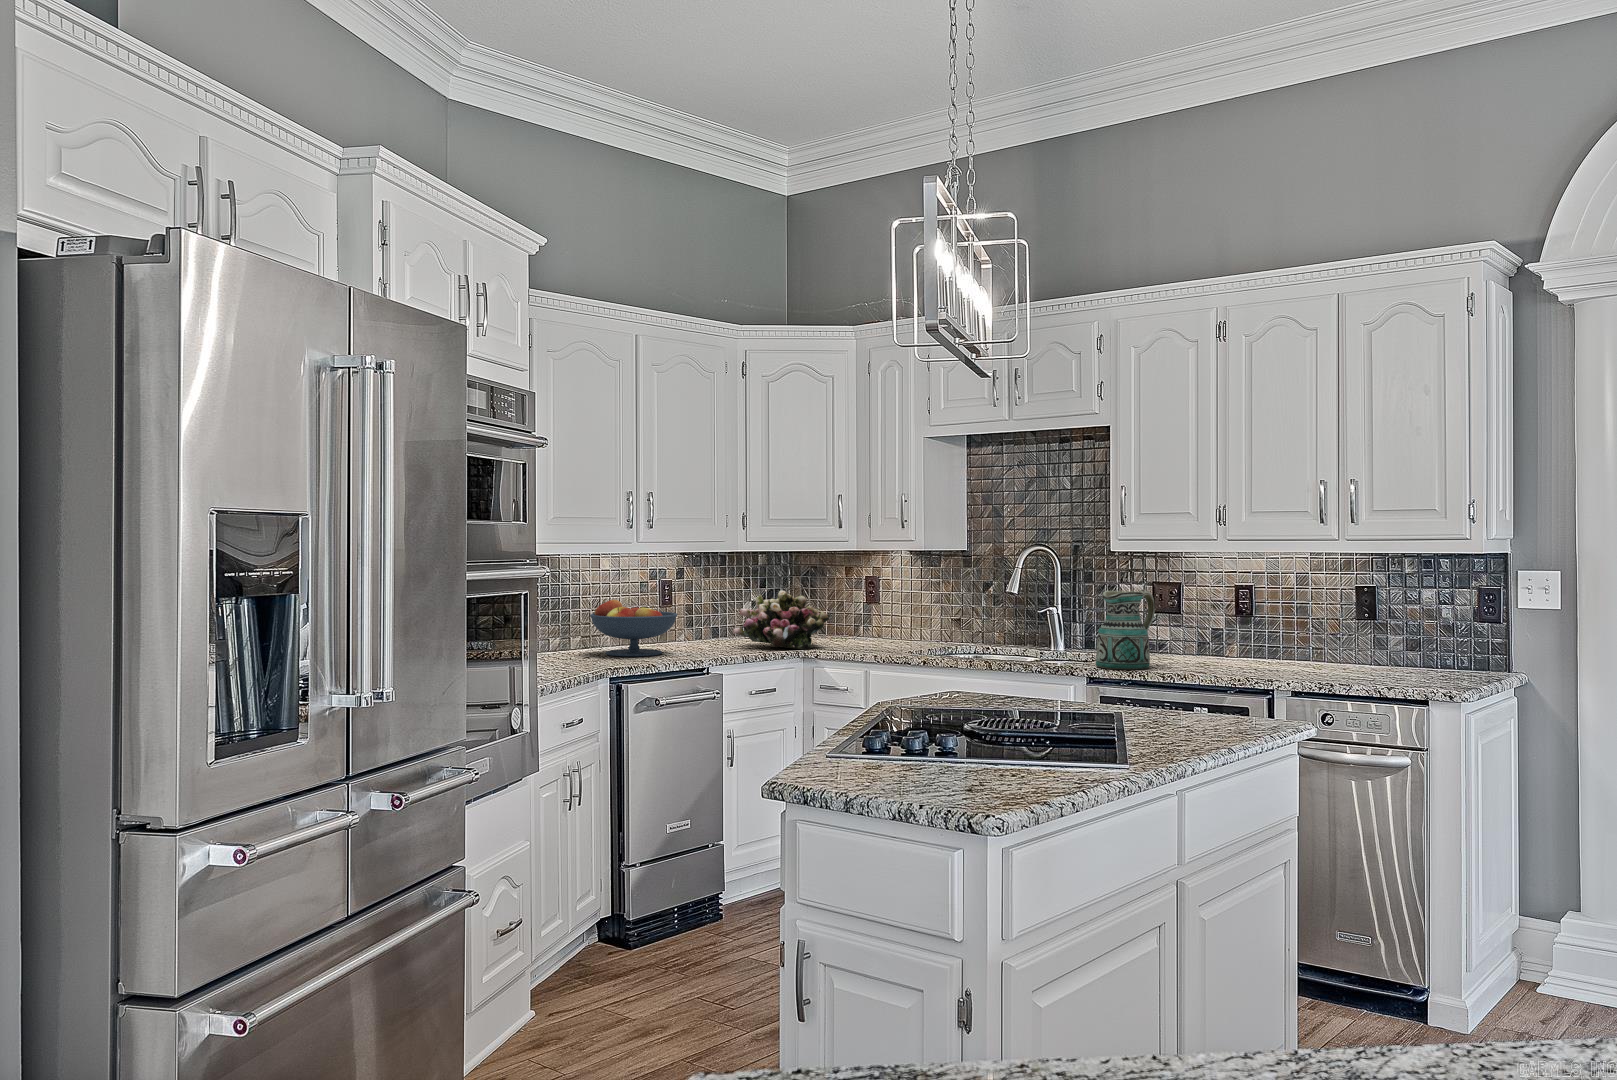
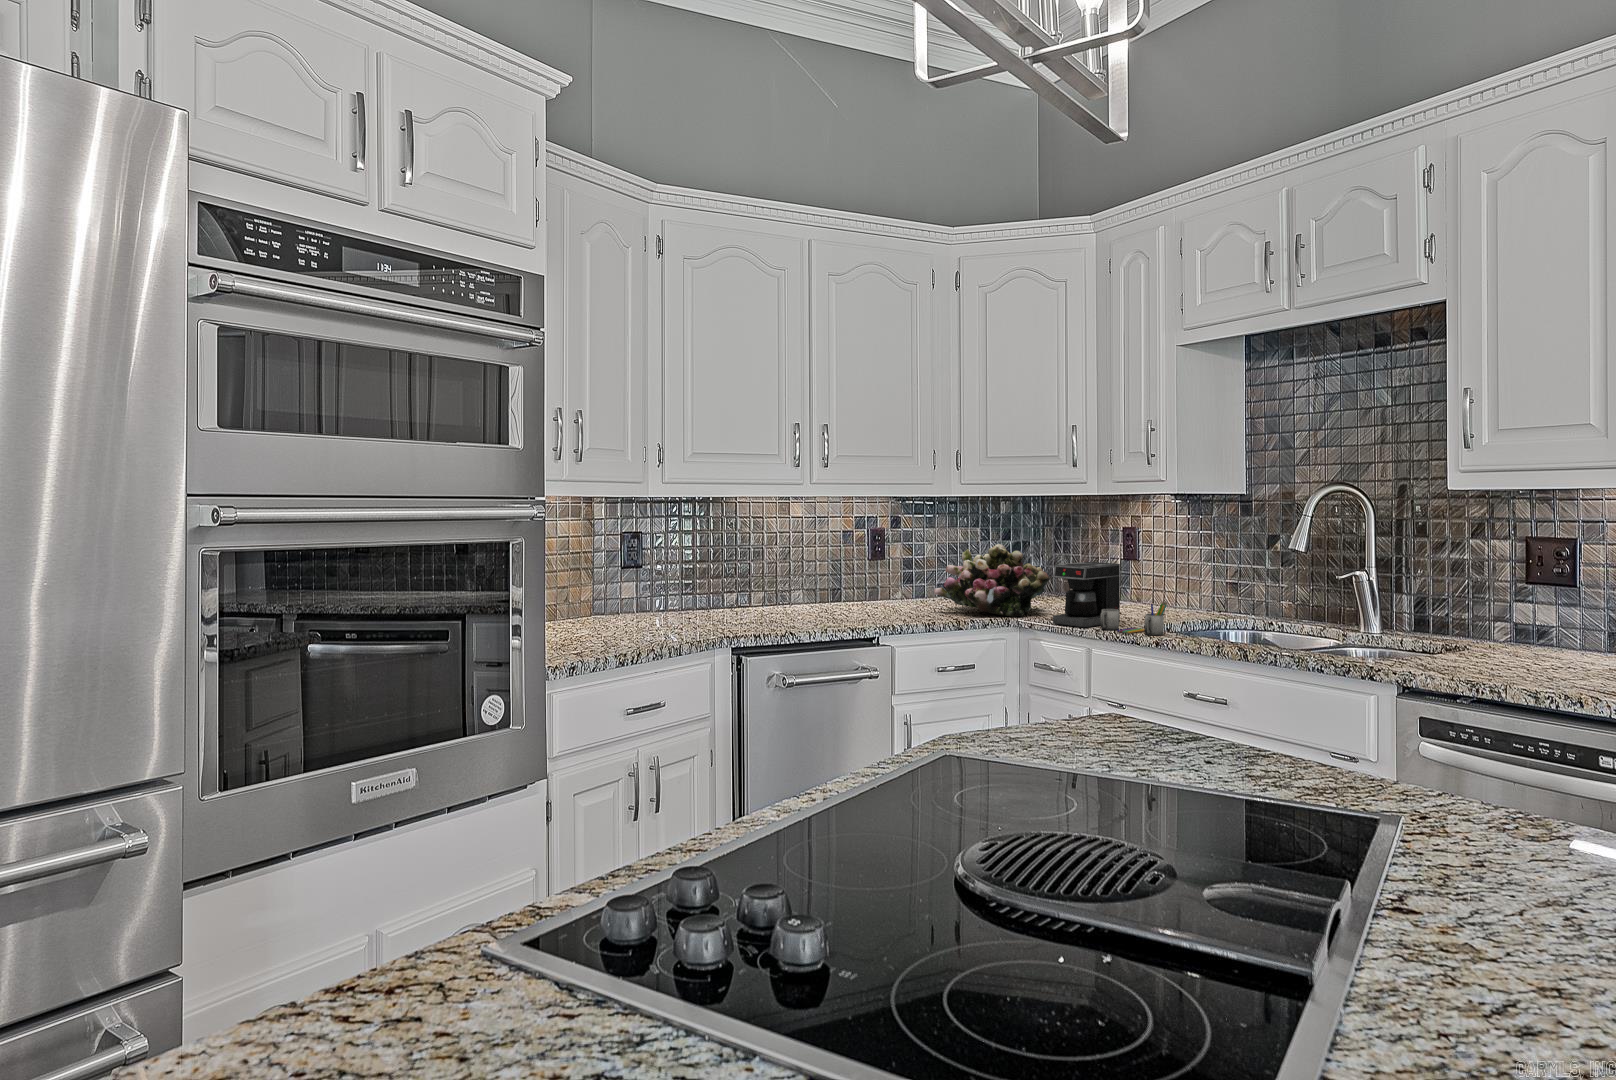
ceramic pitcher: present [1096,590,1155,669] -> none [1411,550,1522,678]
fruit bowl: present [590,600,677,656] -> none [760,553,860,620]
coffee maker: none [841,604,932,657] -> present [1053,562,1167,635]

